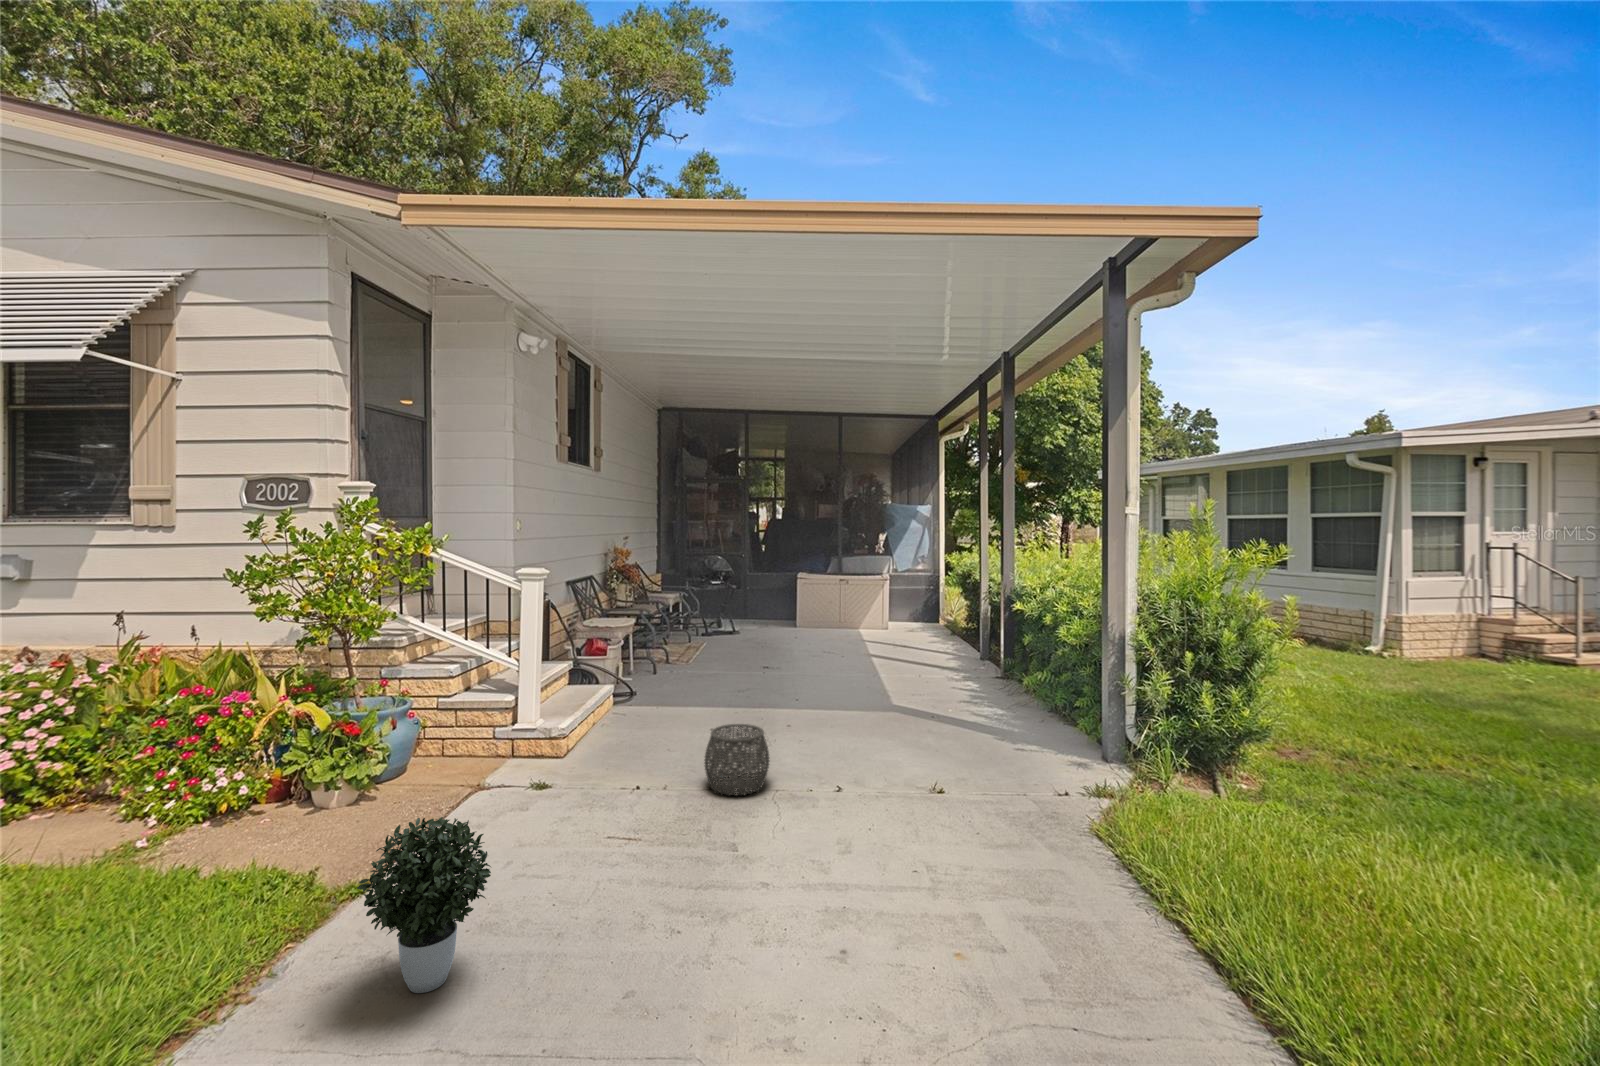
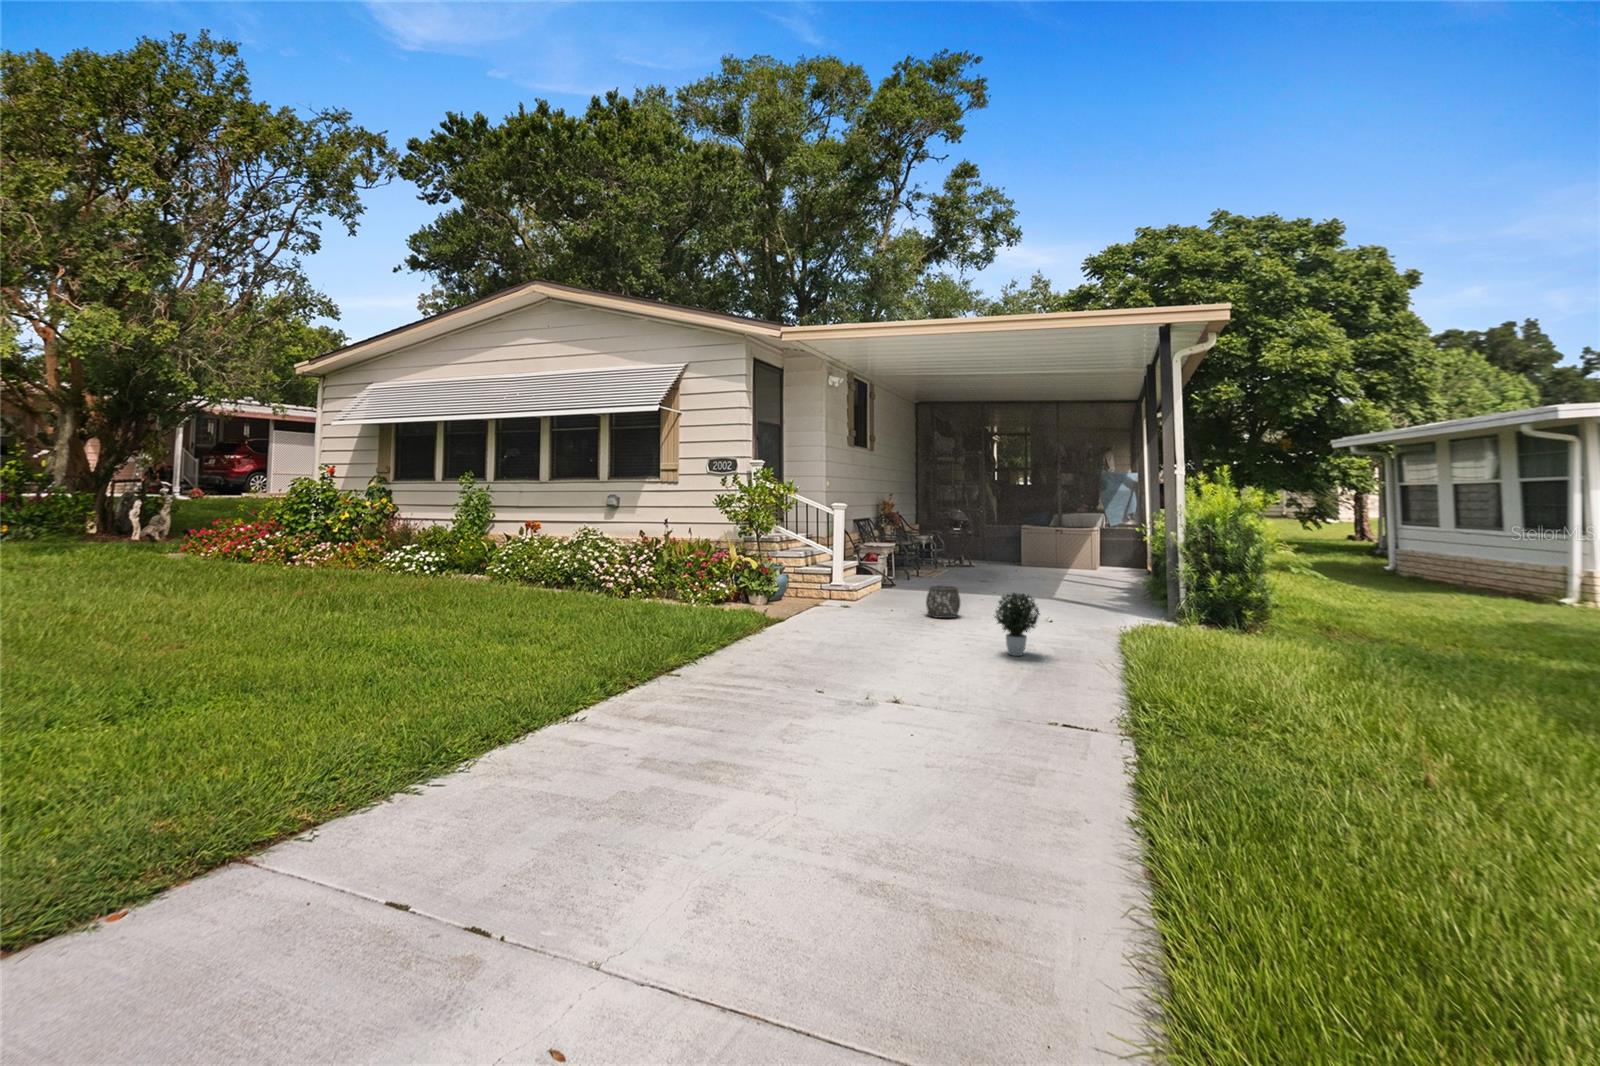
potted plant: present [357,817,491,993] -> present [996,593,1040,656]

